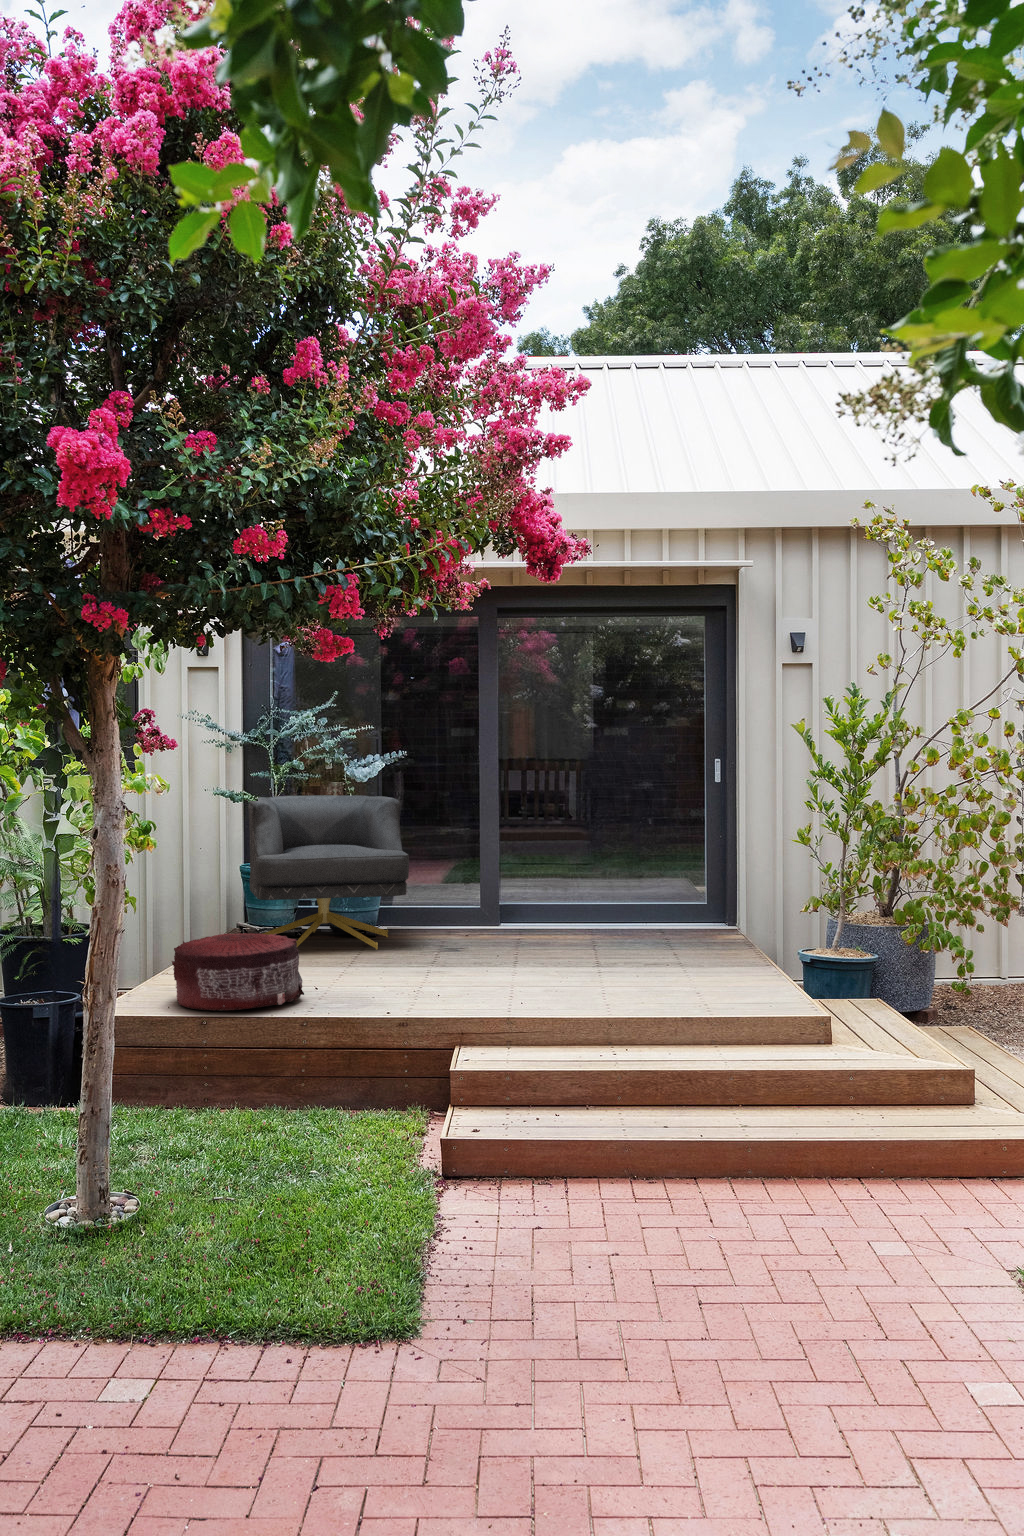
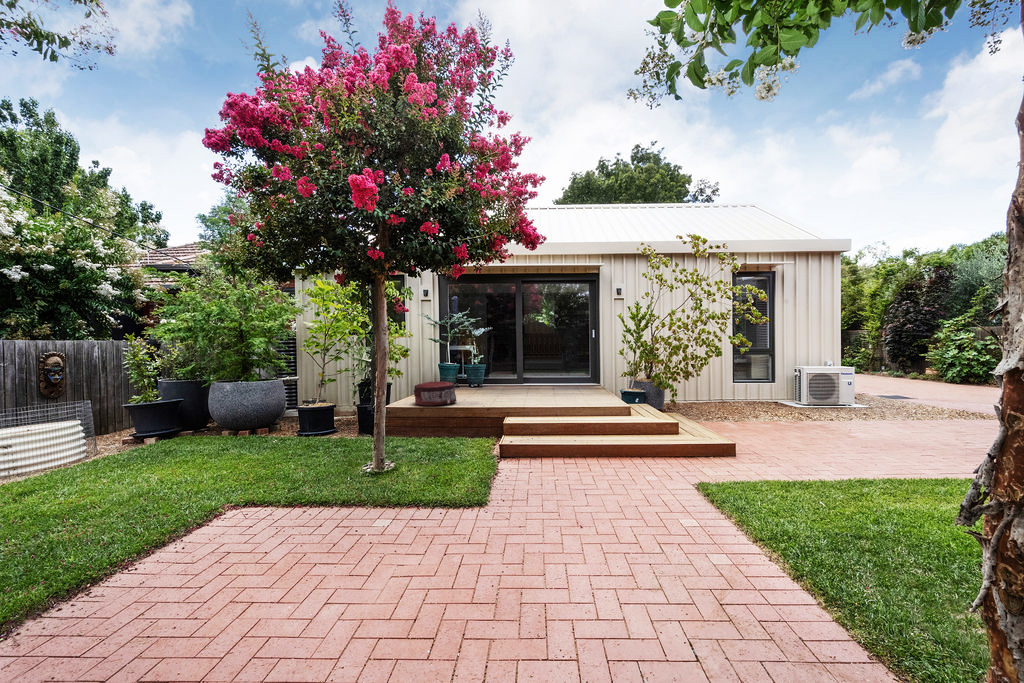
armchair: present [248,795,409,949] -> none [441,342,492,391]

